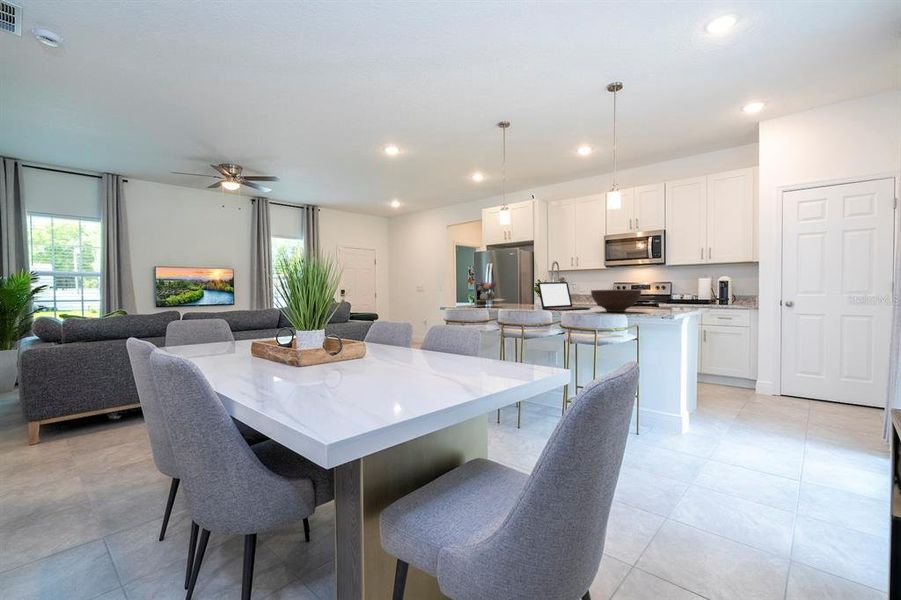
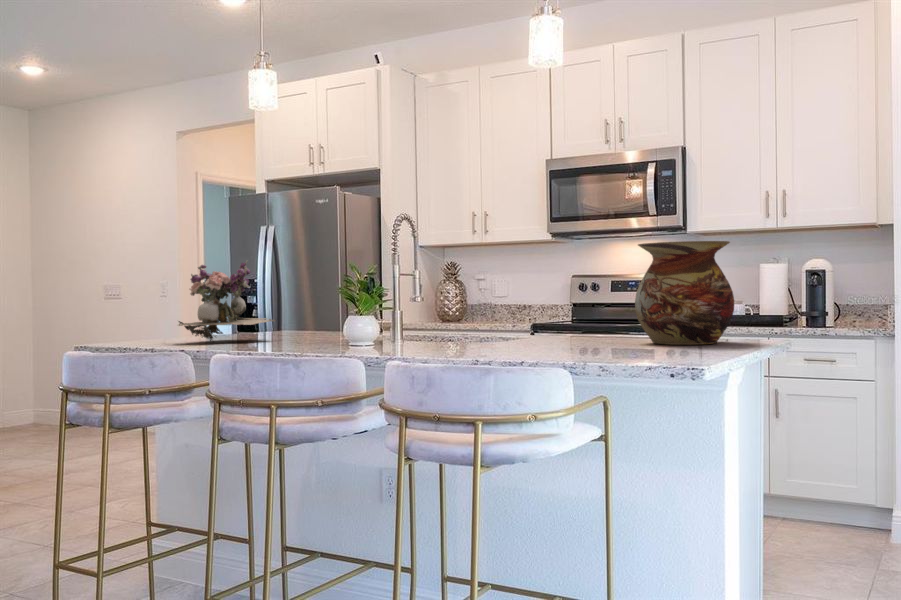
vase: none [646,272,686,310] -> present [635,241,734,345]
laptop: present [537,282,591,311] -> none [339,269,488,354]
fruit bowl: present [591,290,641,312] -> none [475,289,615,357]

